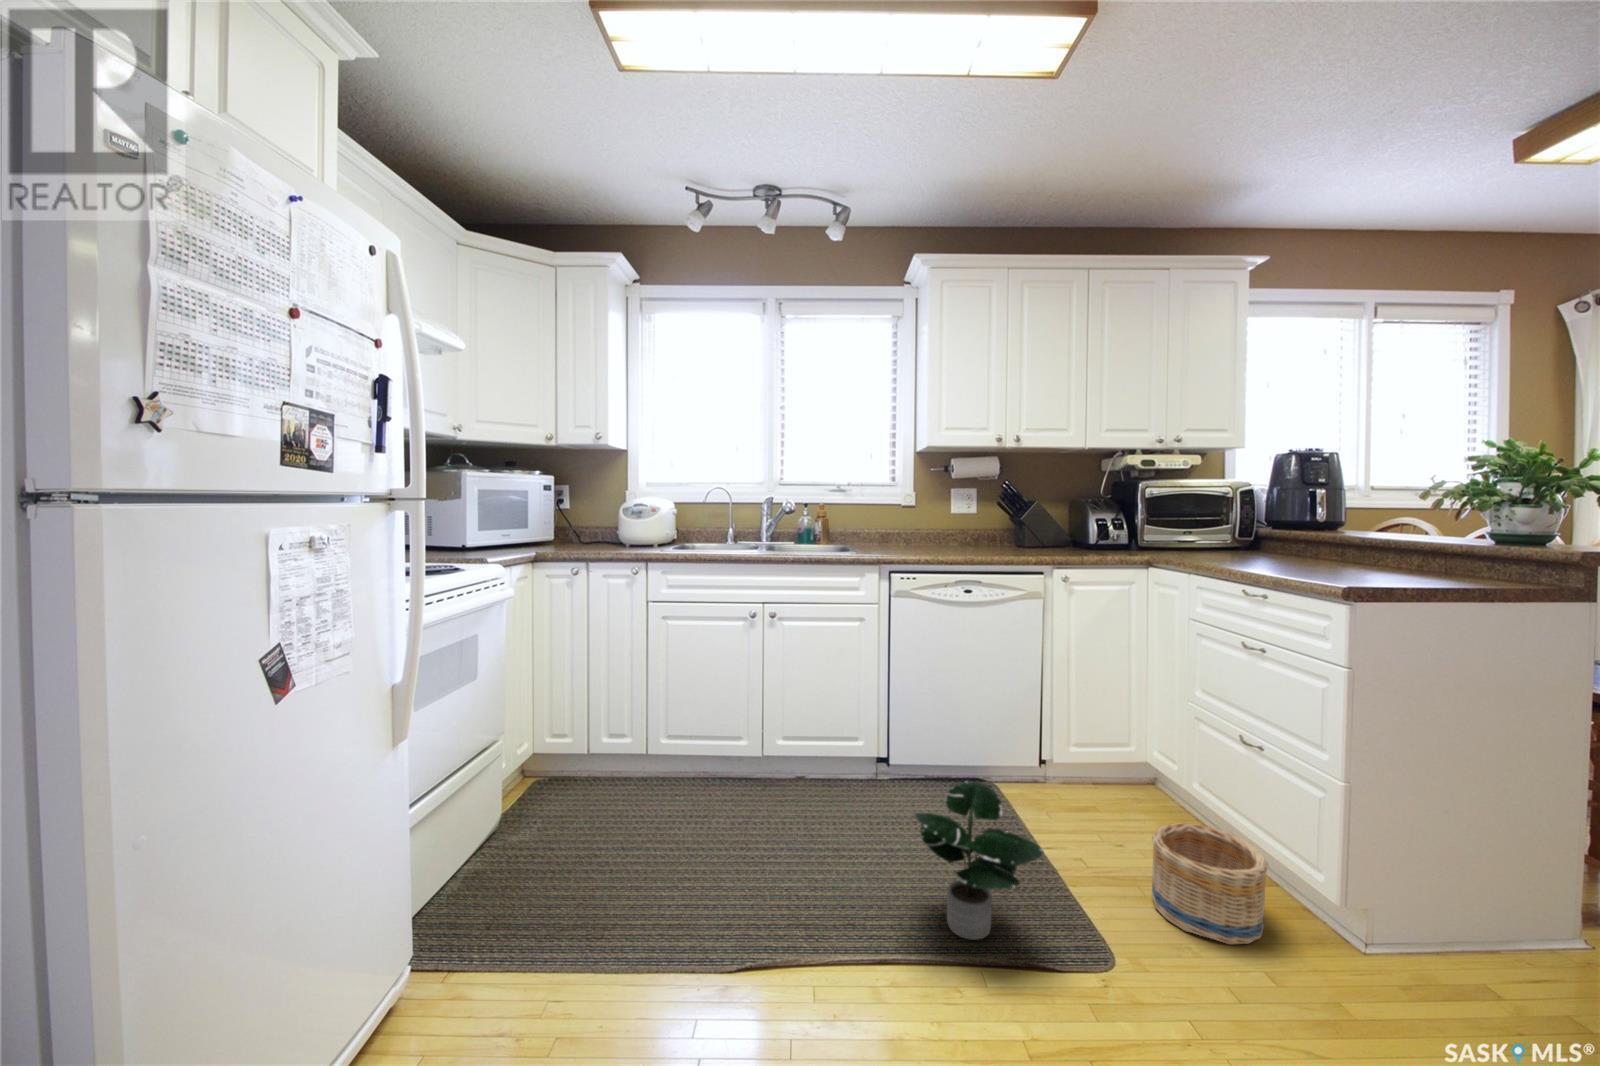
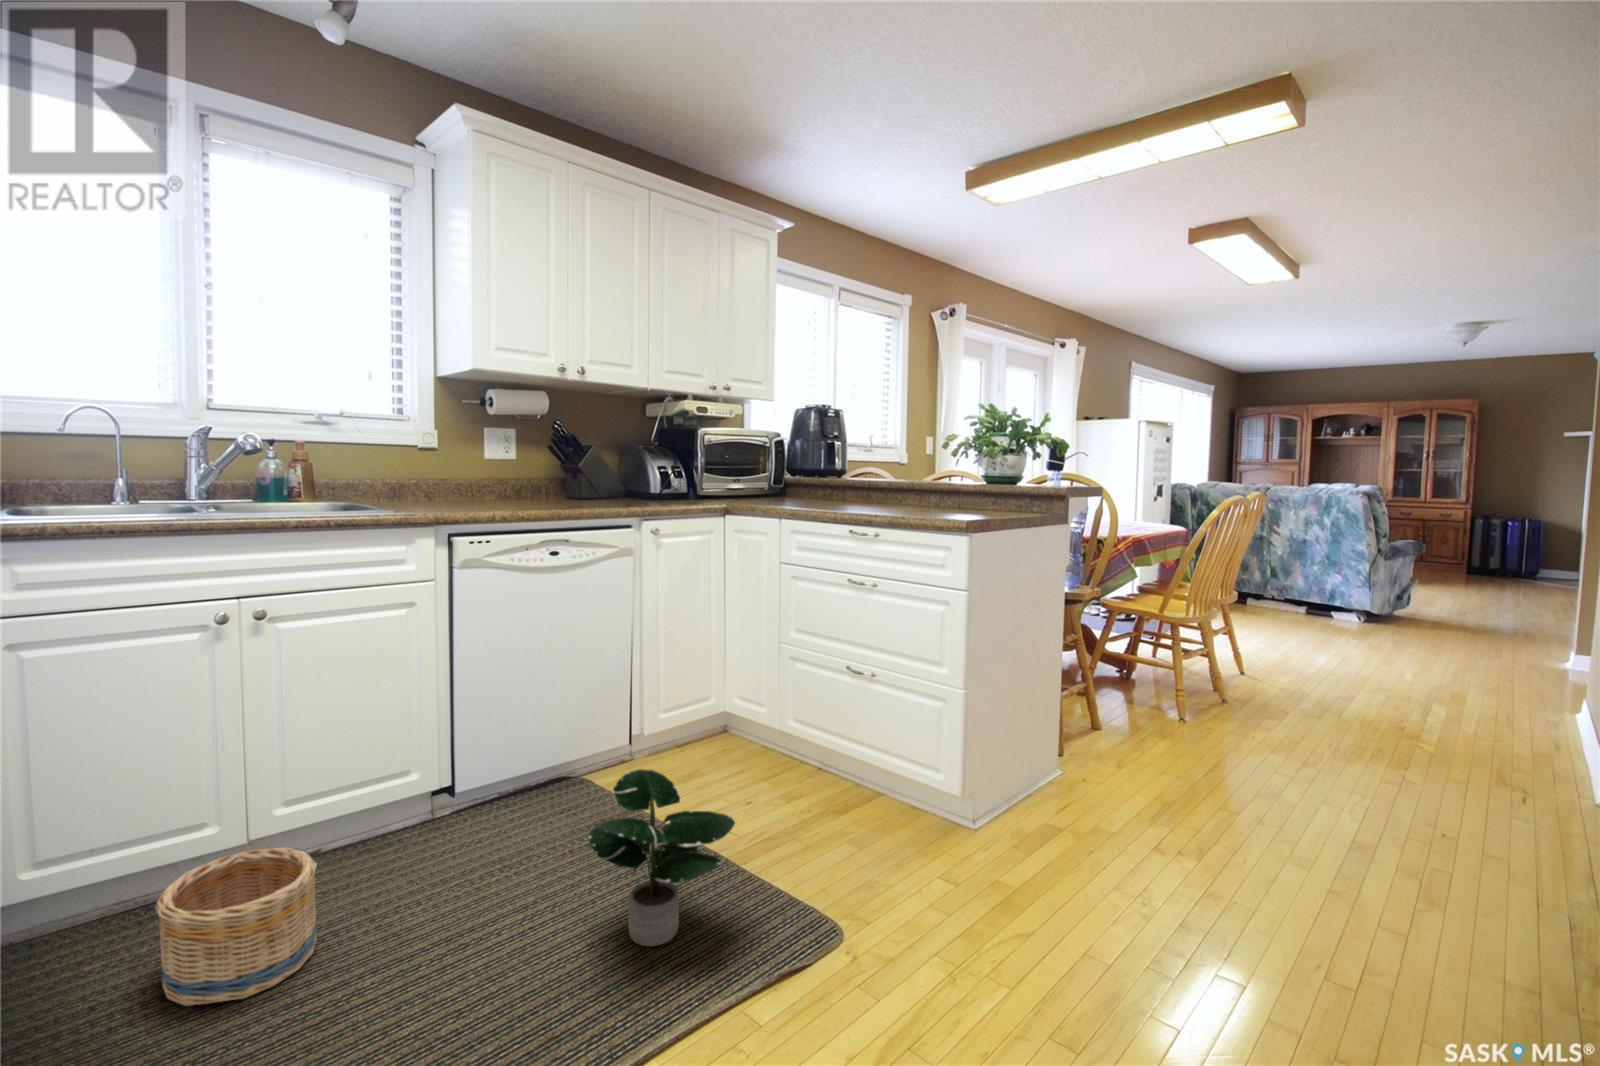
basket: present [1152,823,1268,944] -> present [155,848,317,1006]

